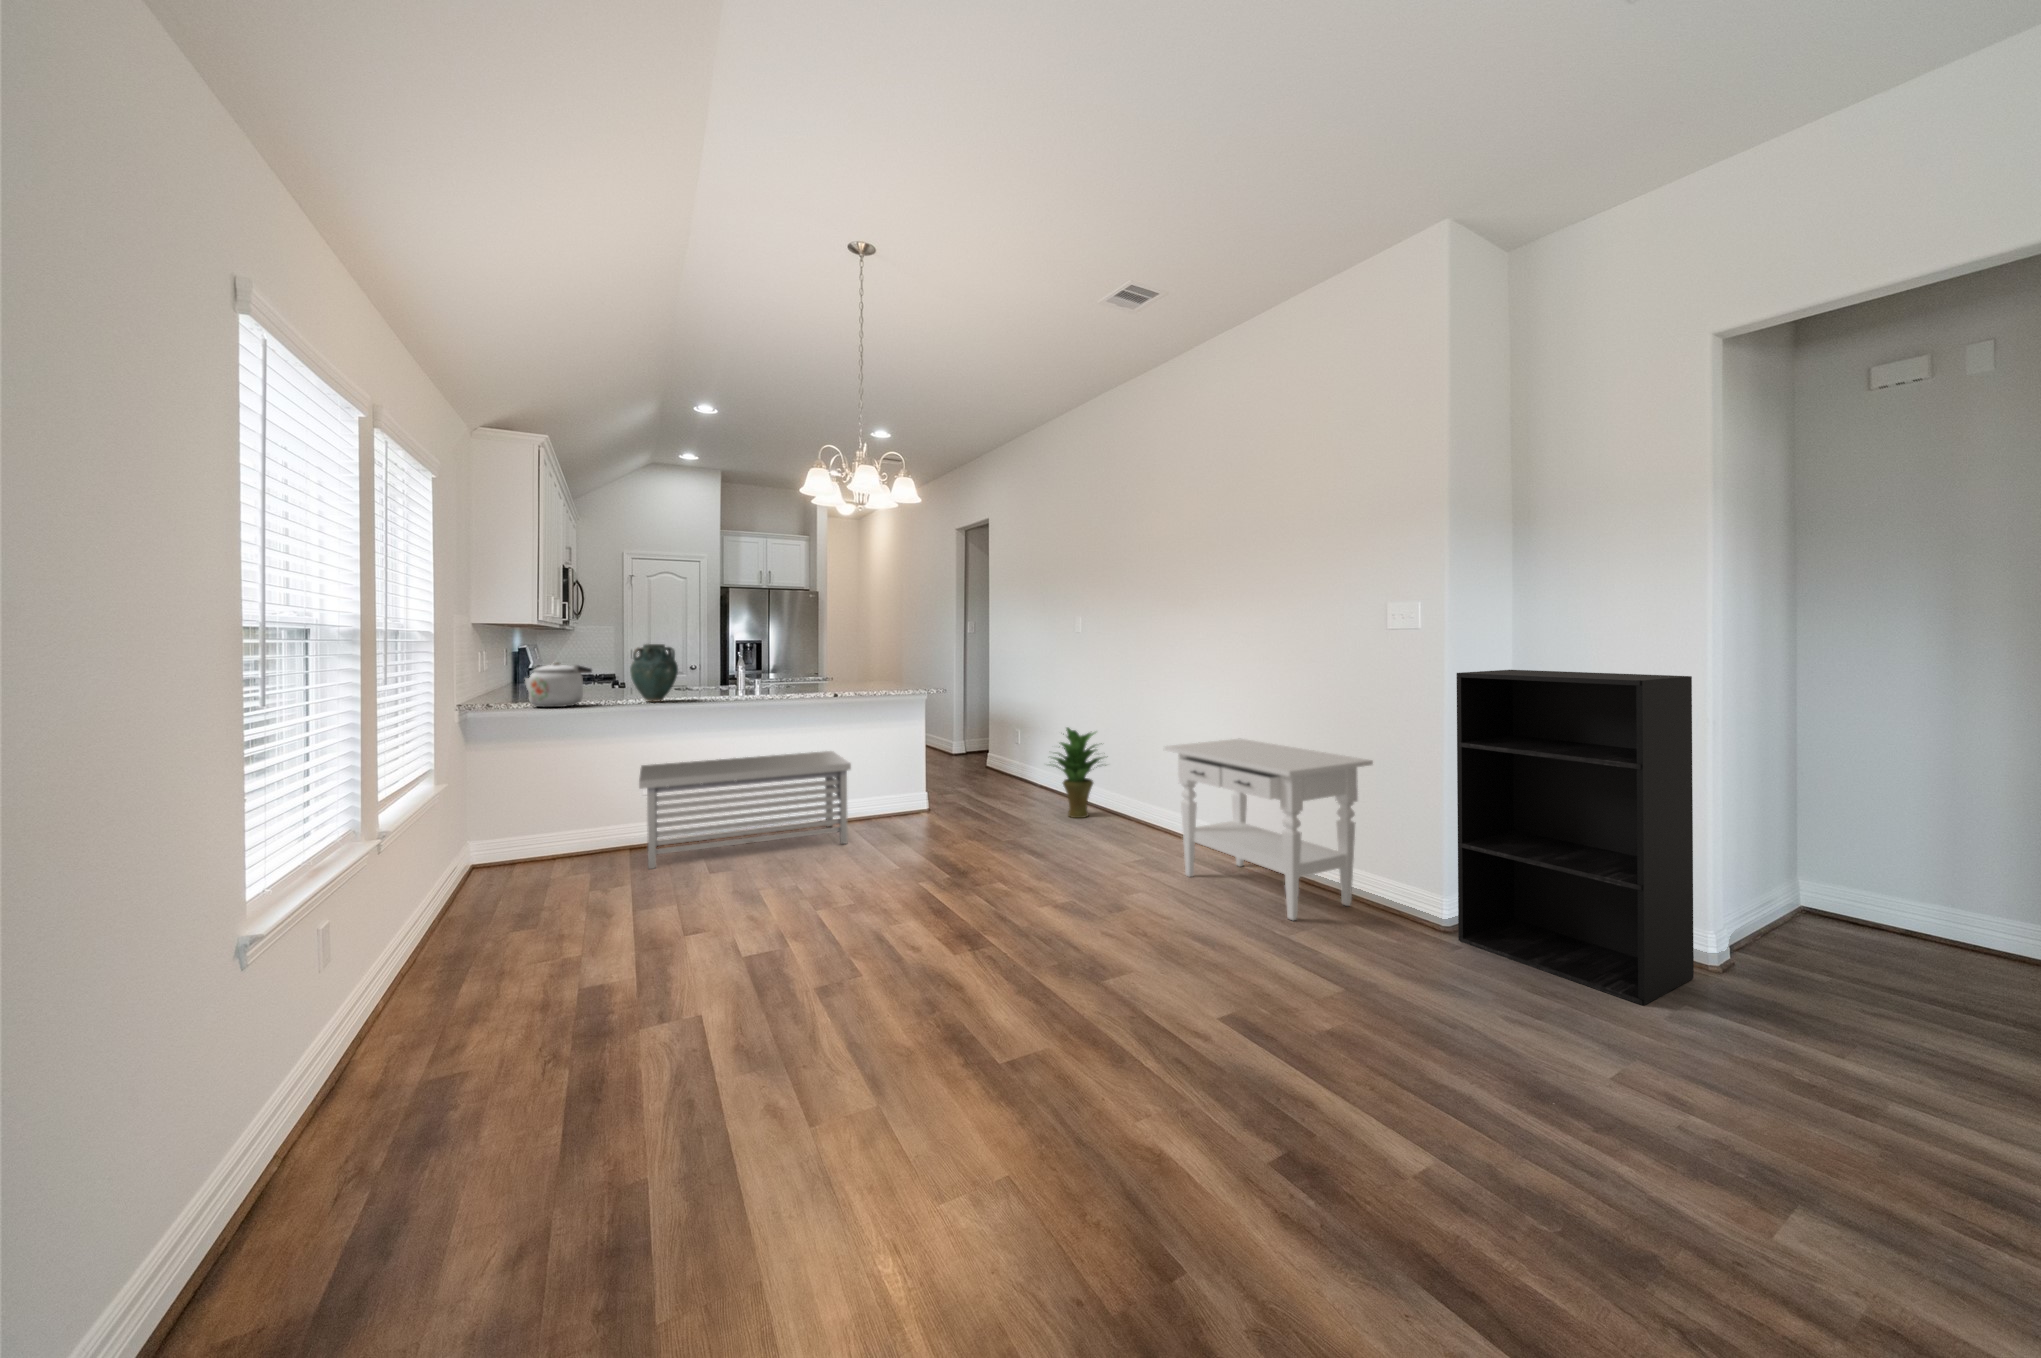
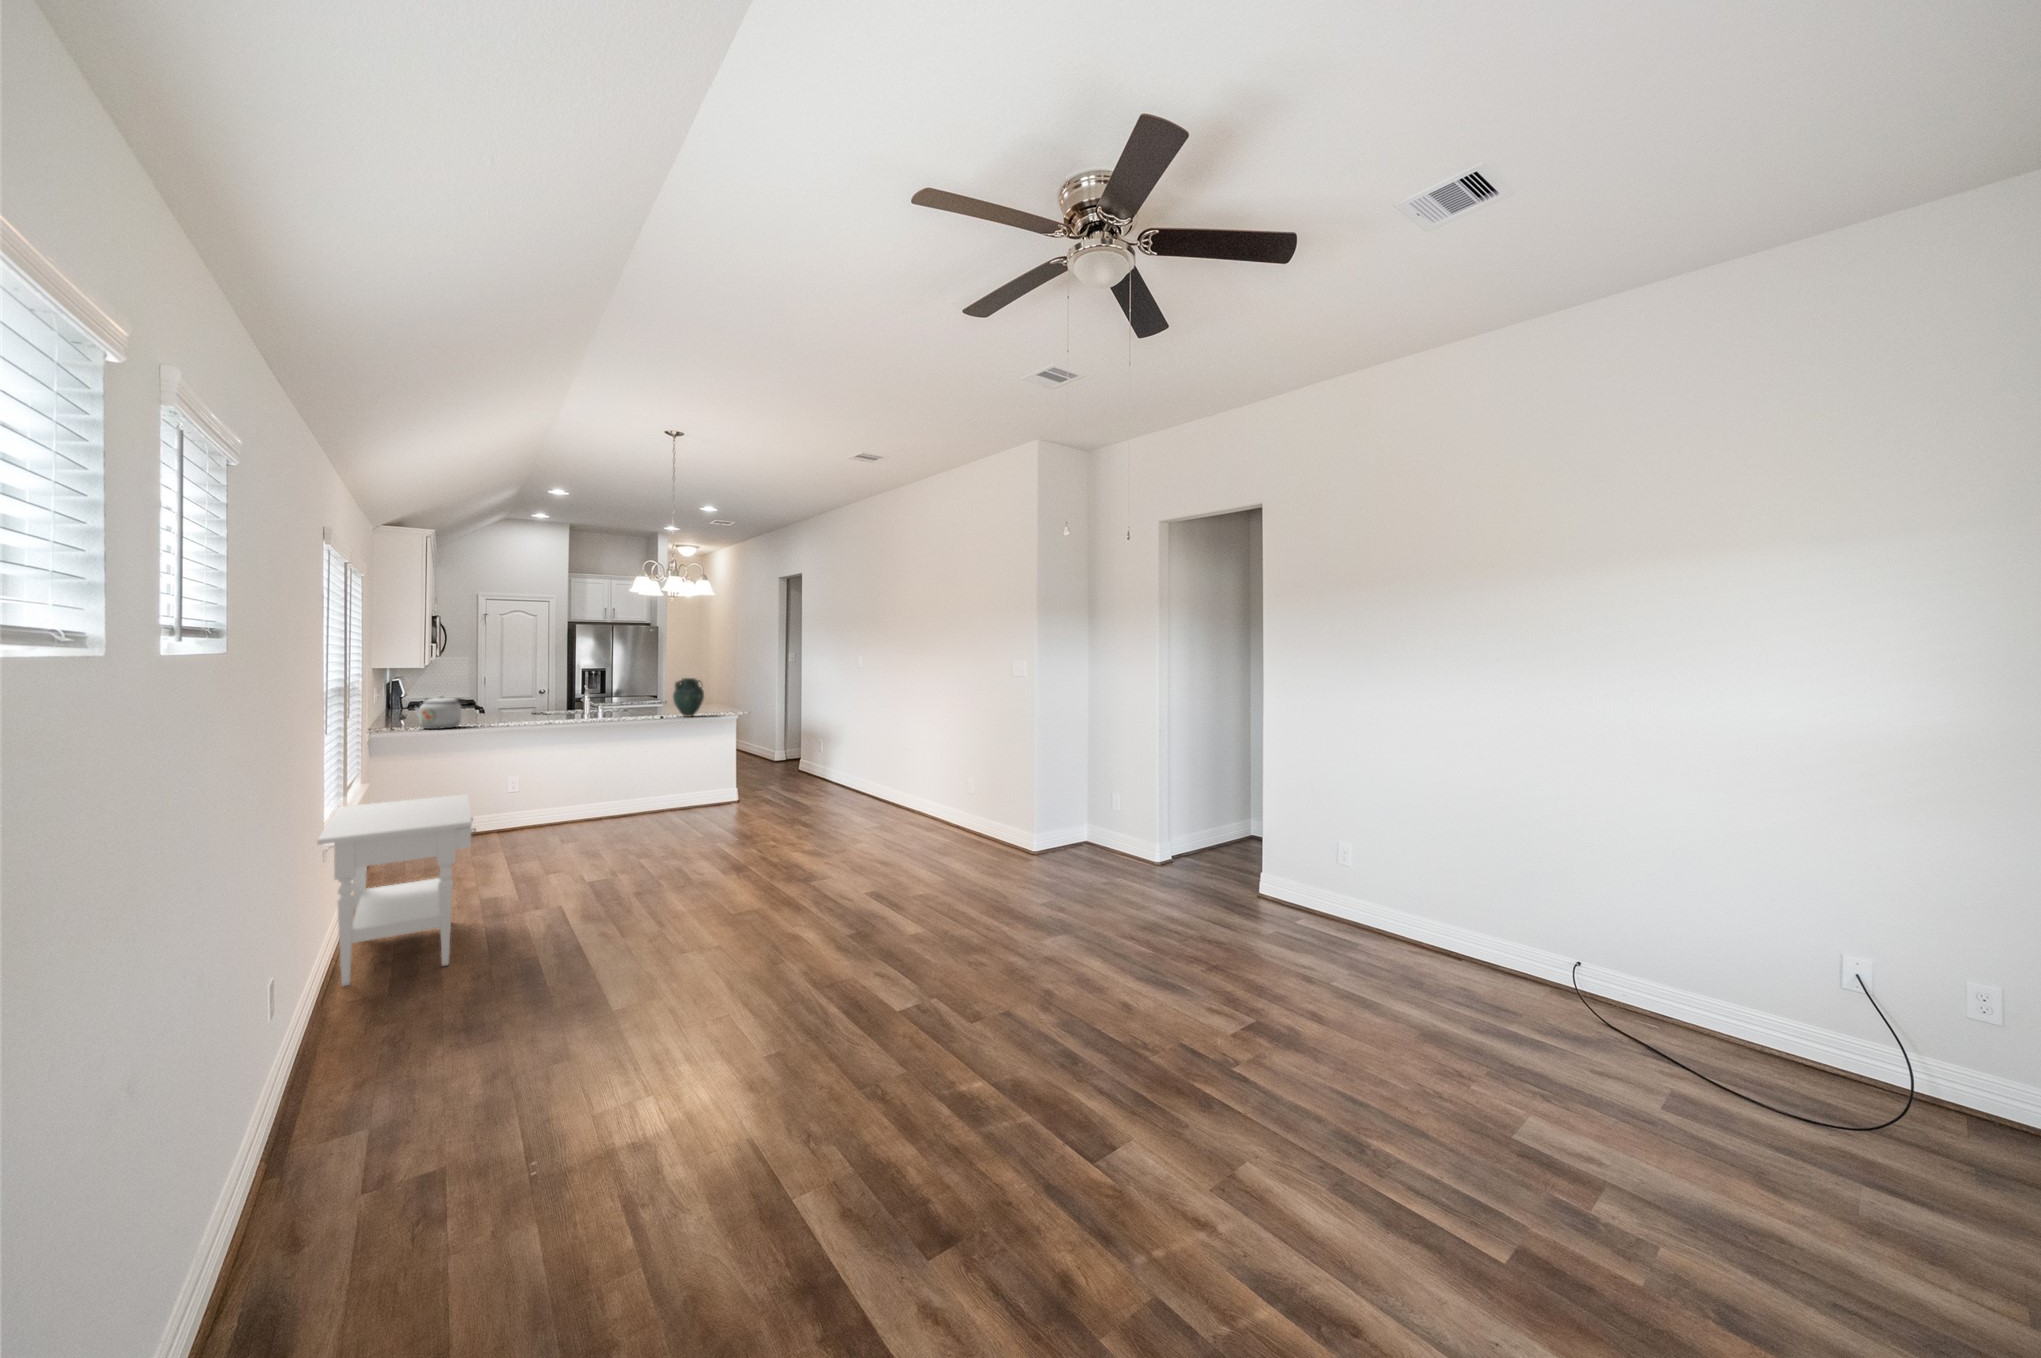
vase: present [630,644,678,702] -> present [673,678,704,717]
bookshelf: present [1457,670,1694,1005] -> none [1034,700,1141,880]
potted plant: present [1053,728,1106,818] -> none [823,738,873,803]
side table: present [1164,739,1373,921] -> present [317,794,476,986]
storage bench: present [639,751,851,869] -> none [506,758,670,843]

